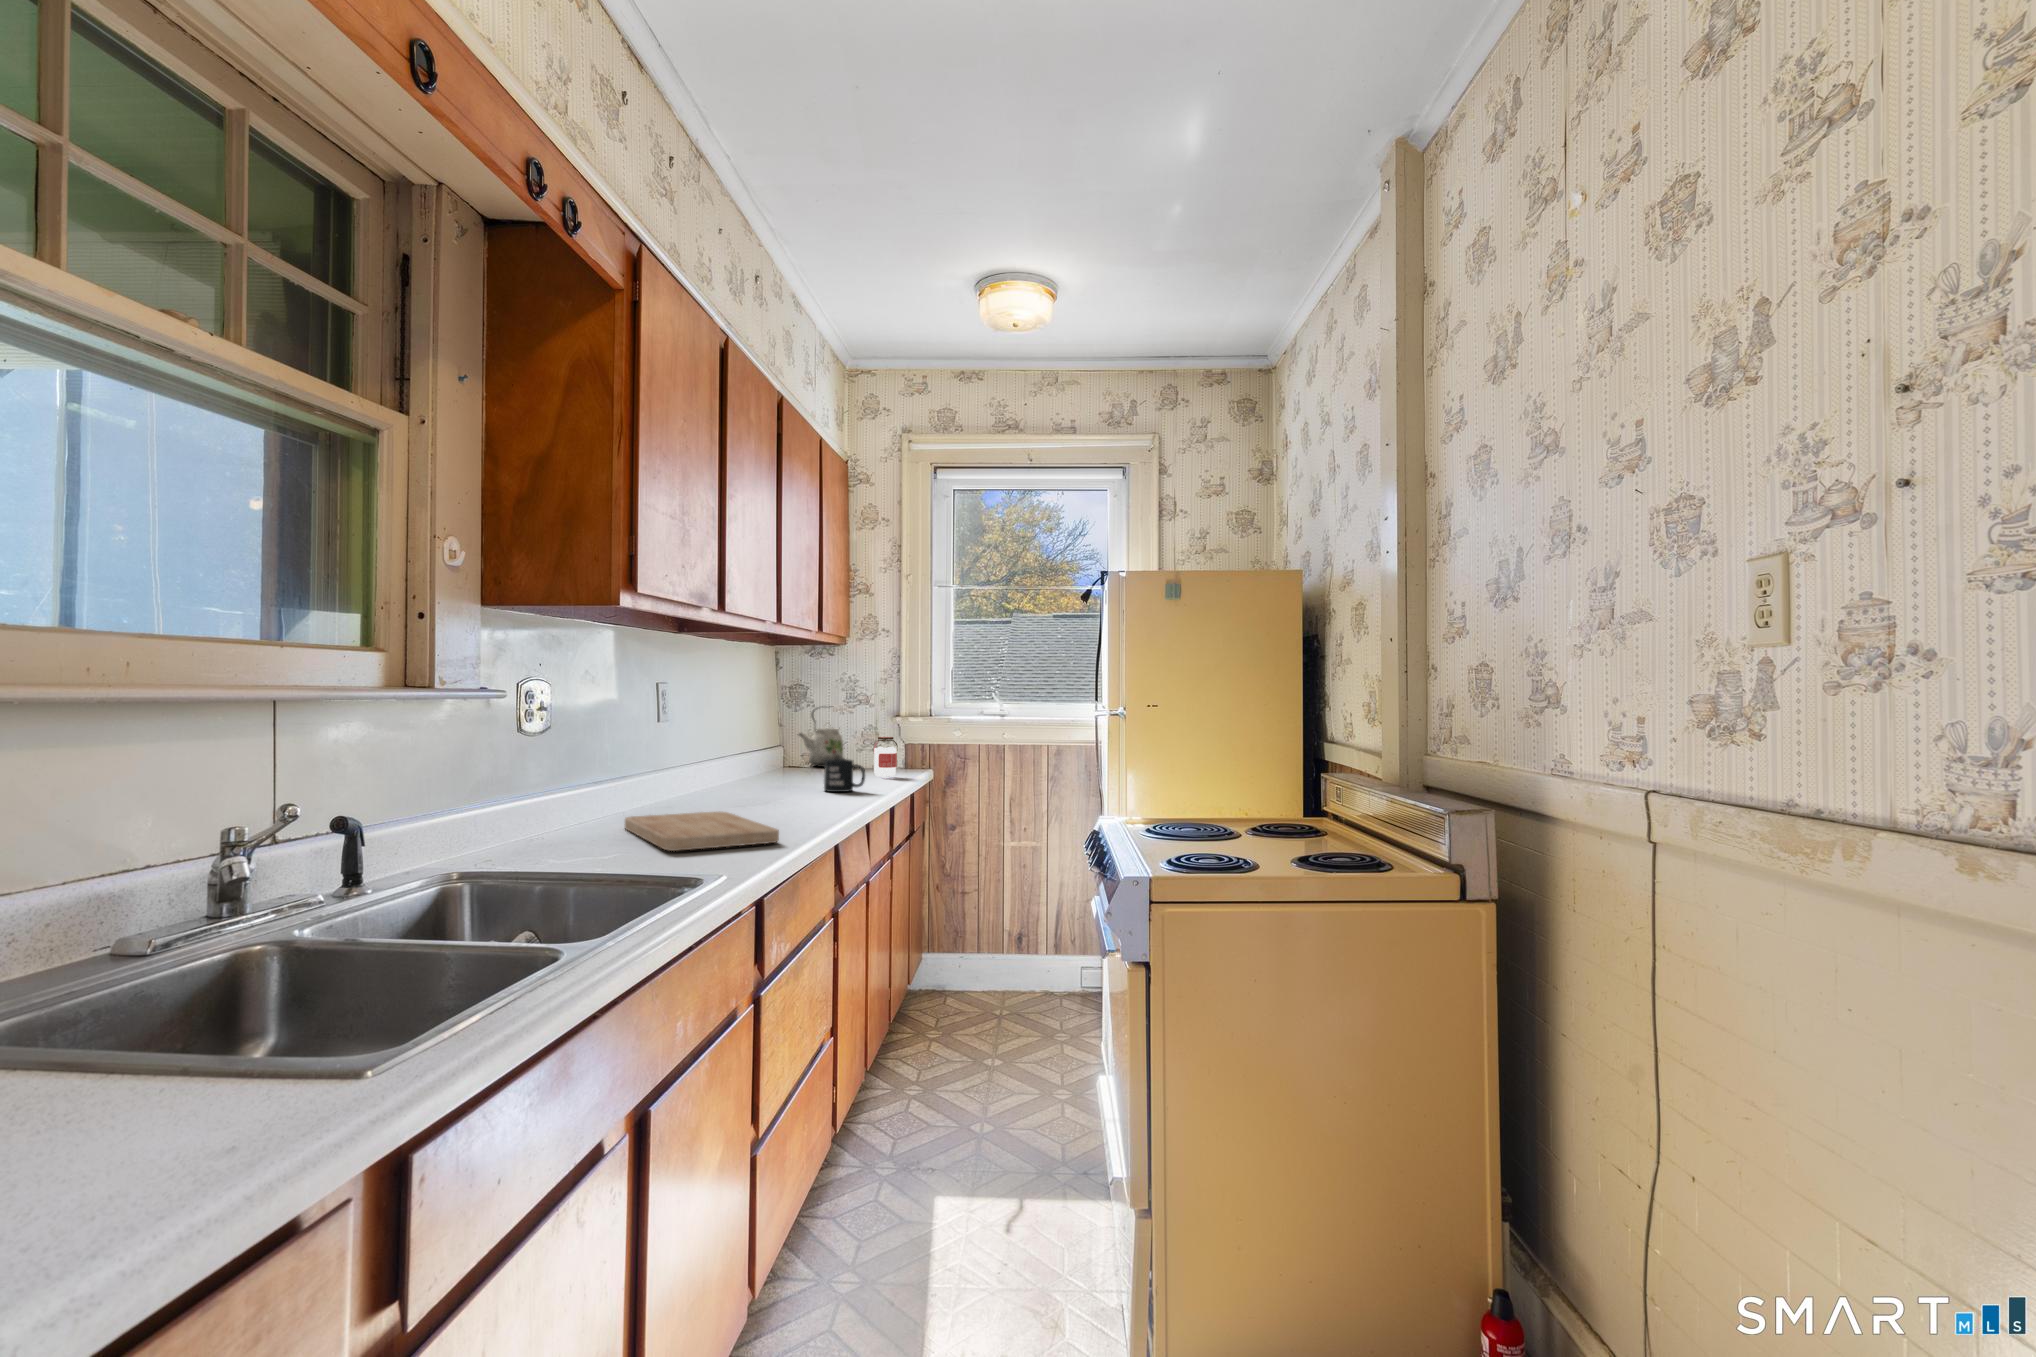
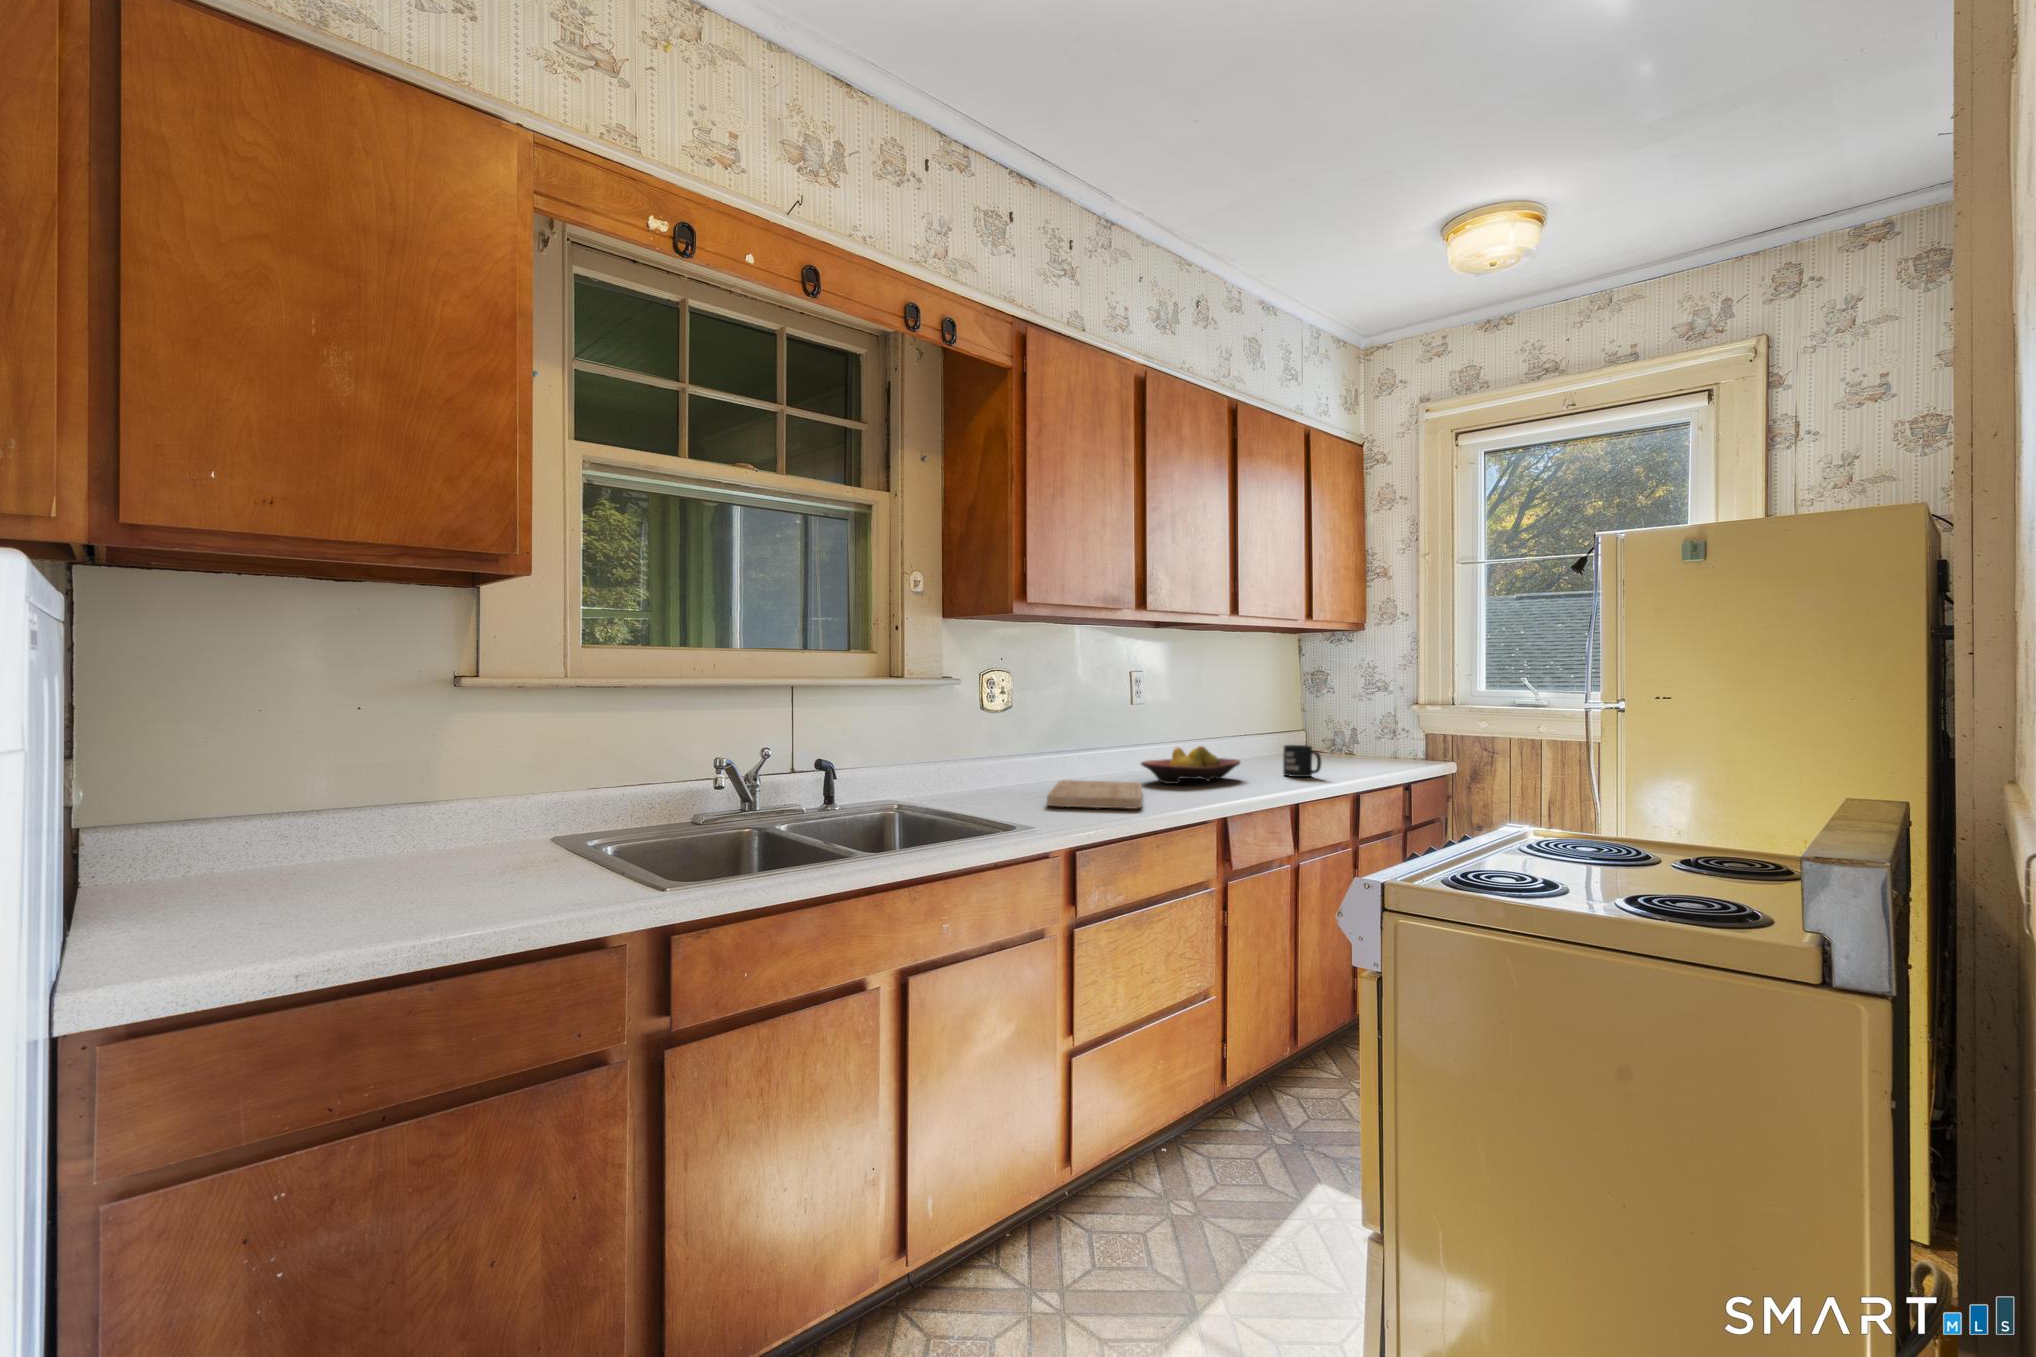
kettle: present [799,706,845,767] -> none [1312,694,1363,755]
jar: present [874,737,898,777] -> none [1366,726,1393,768]
fruit bowl: none [700,765,799,810] -> present [1141,746,1240,784]

